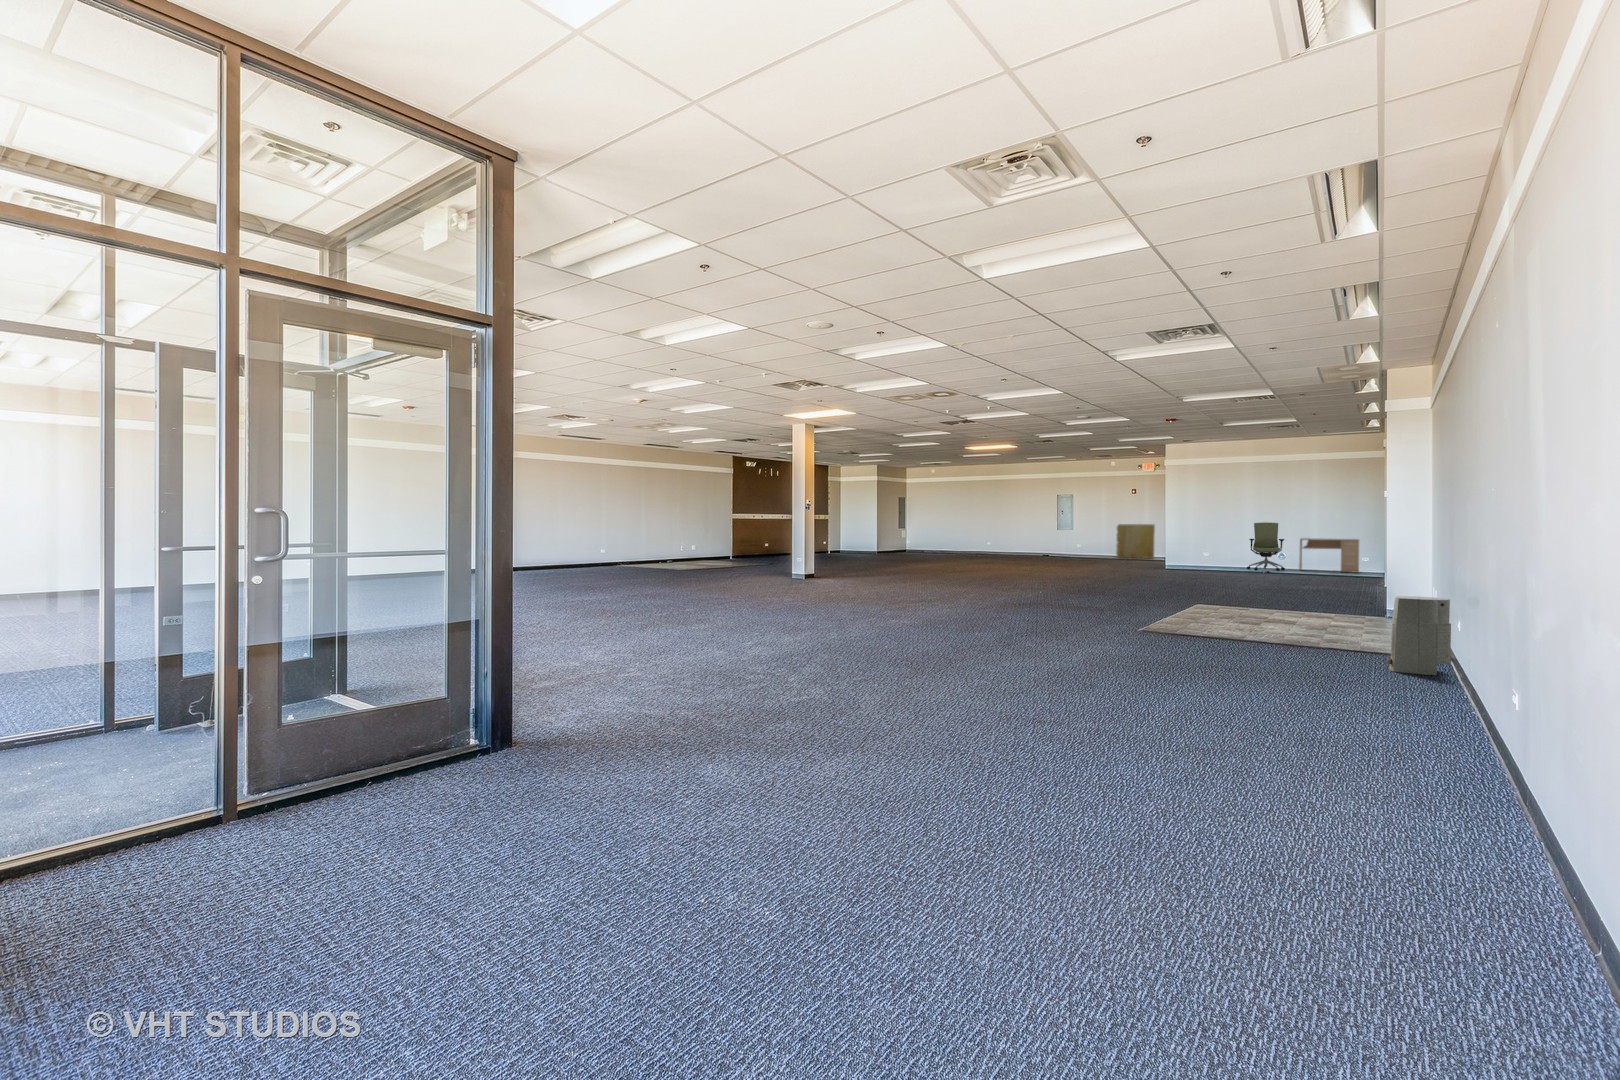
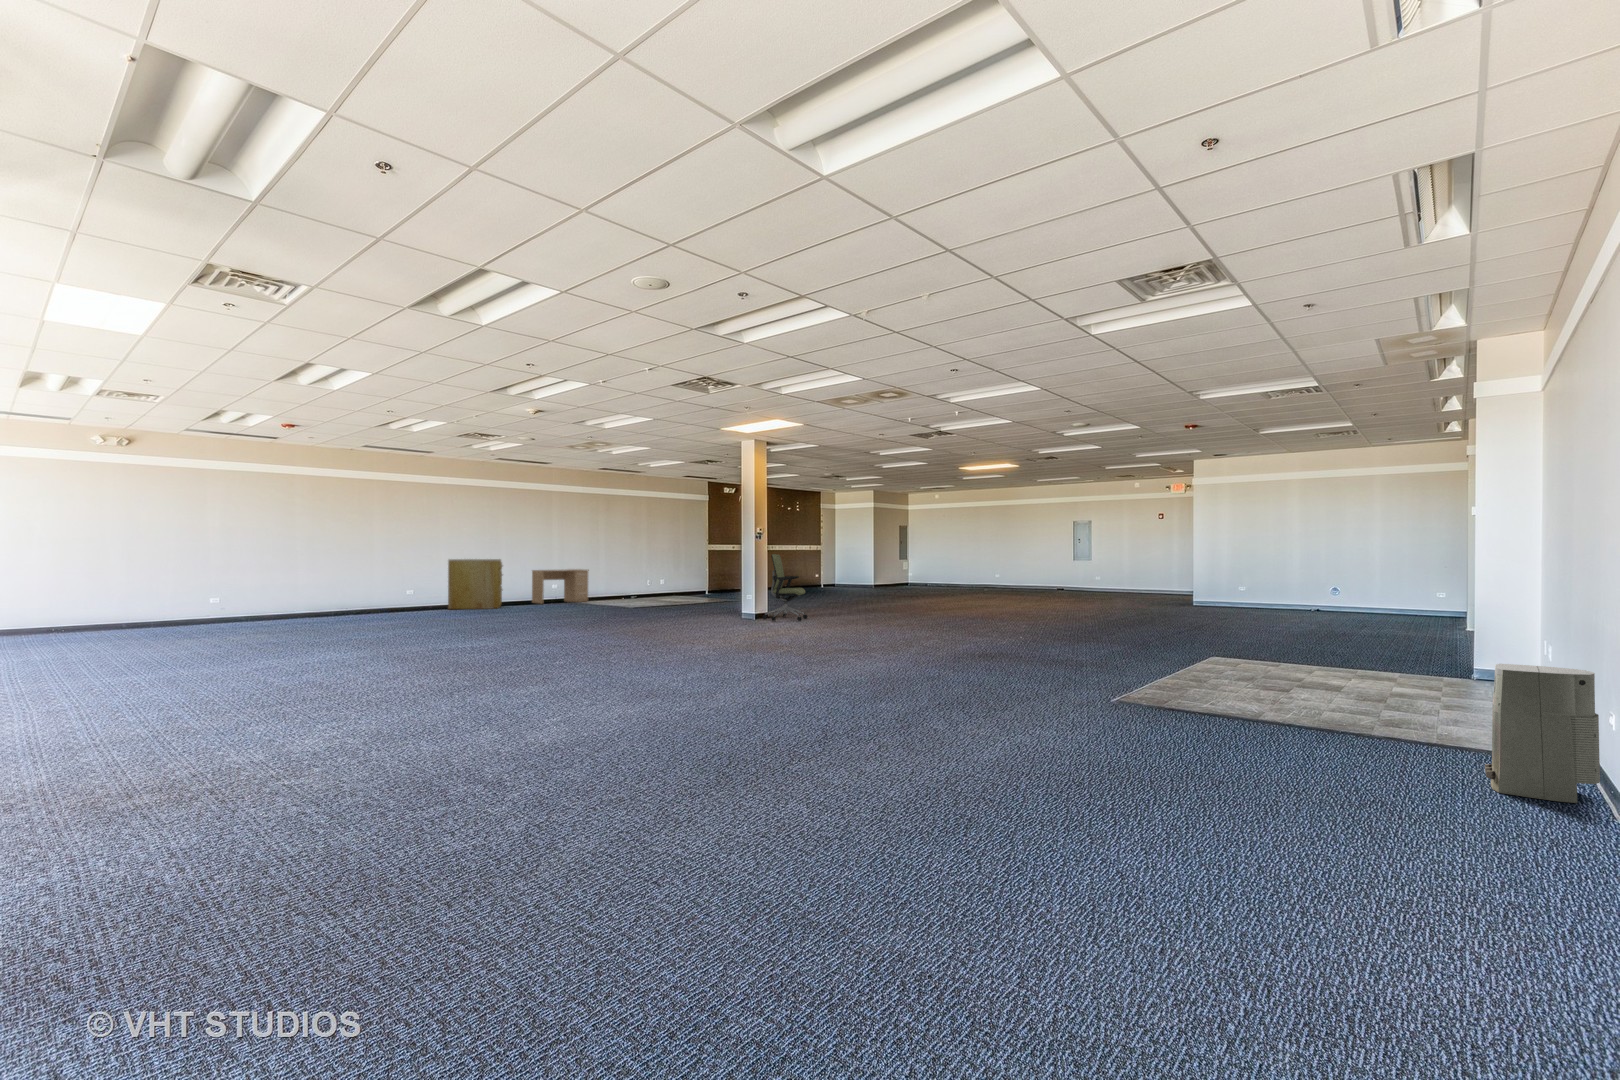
office chair: present [1247,522,1285,571] -> present [763,554,807,621]
filing cabinet: present [1116,524,1155,558] -> present [448,559,503,609]
desk: present [1299,538,1359,573] -> present [532,569,589,604]

